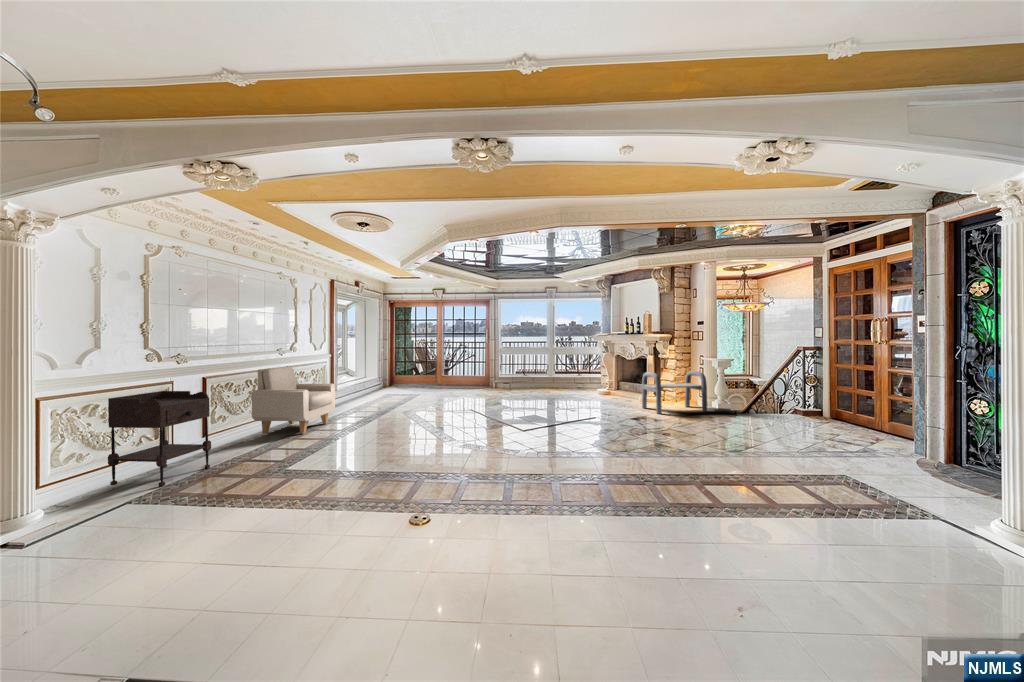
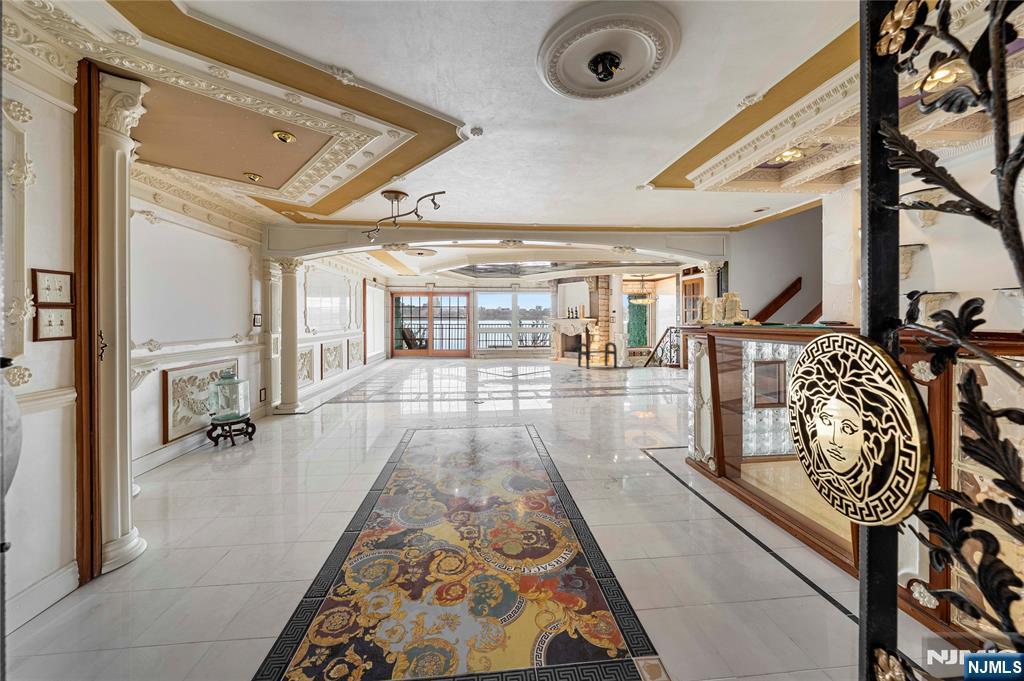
armchair: present [252,366,335,434] -> none [344,341,386,382]
side table: present [108,391,211,486] -> none [309,353,351,399]

